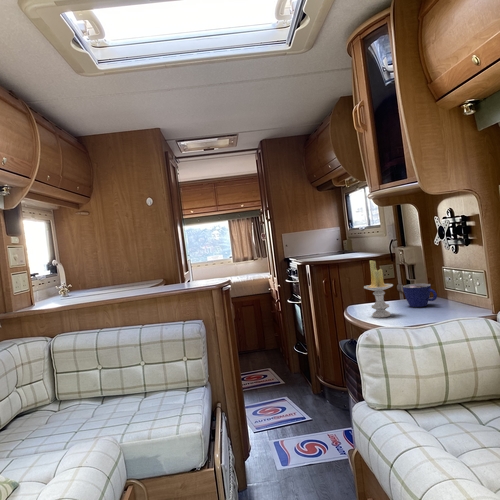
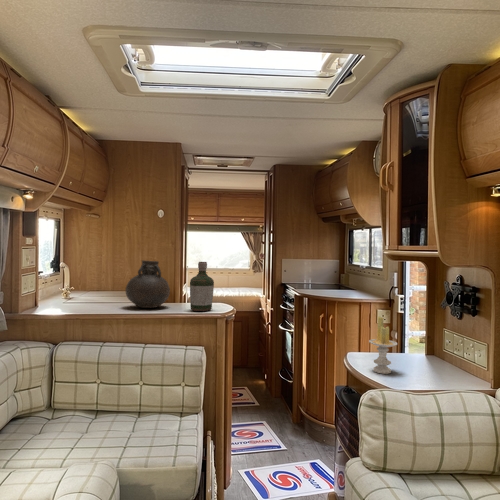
bottle: none [180,237,206,287] -> present [190,262,214,311]
vase: none [118,244,163,292] -> present [126,260,170,308]
cup: present [403,284,437,307] -> none [404,341,436,366]

